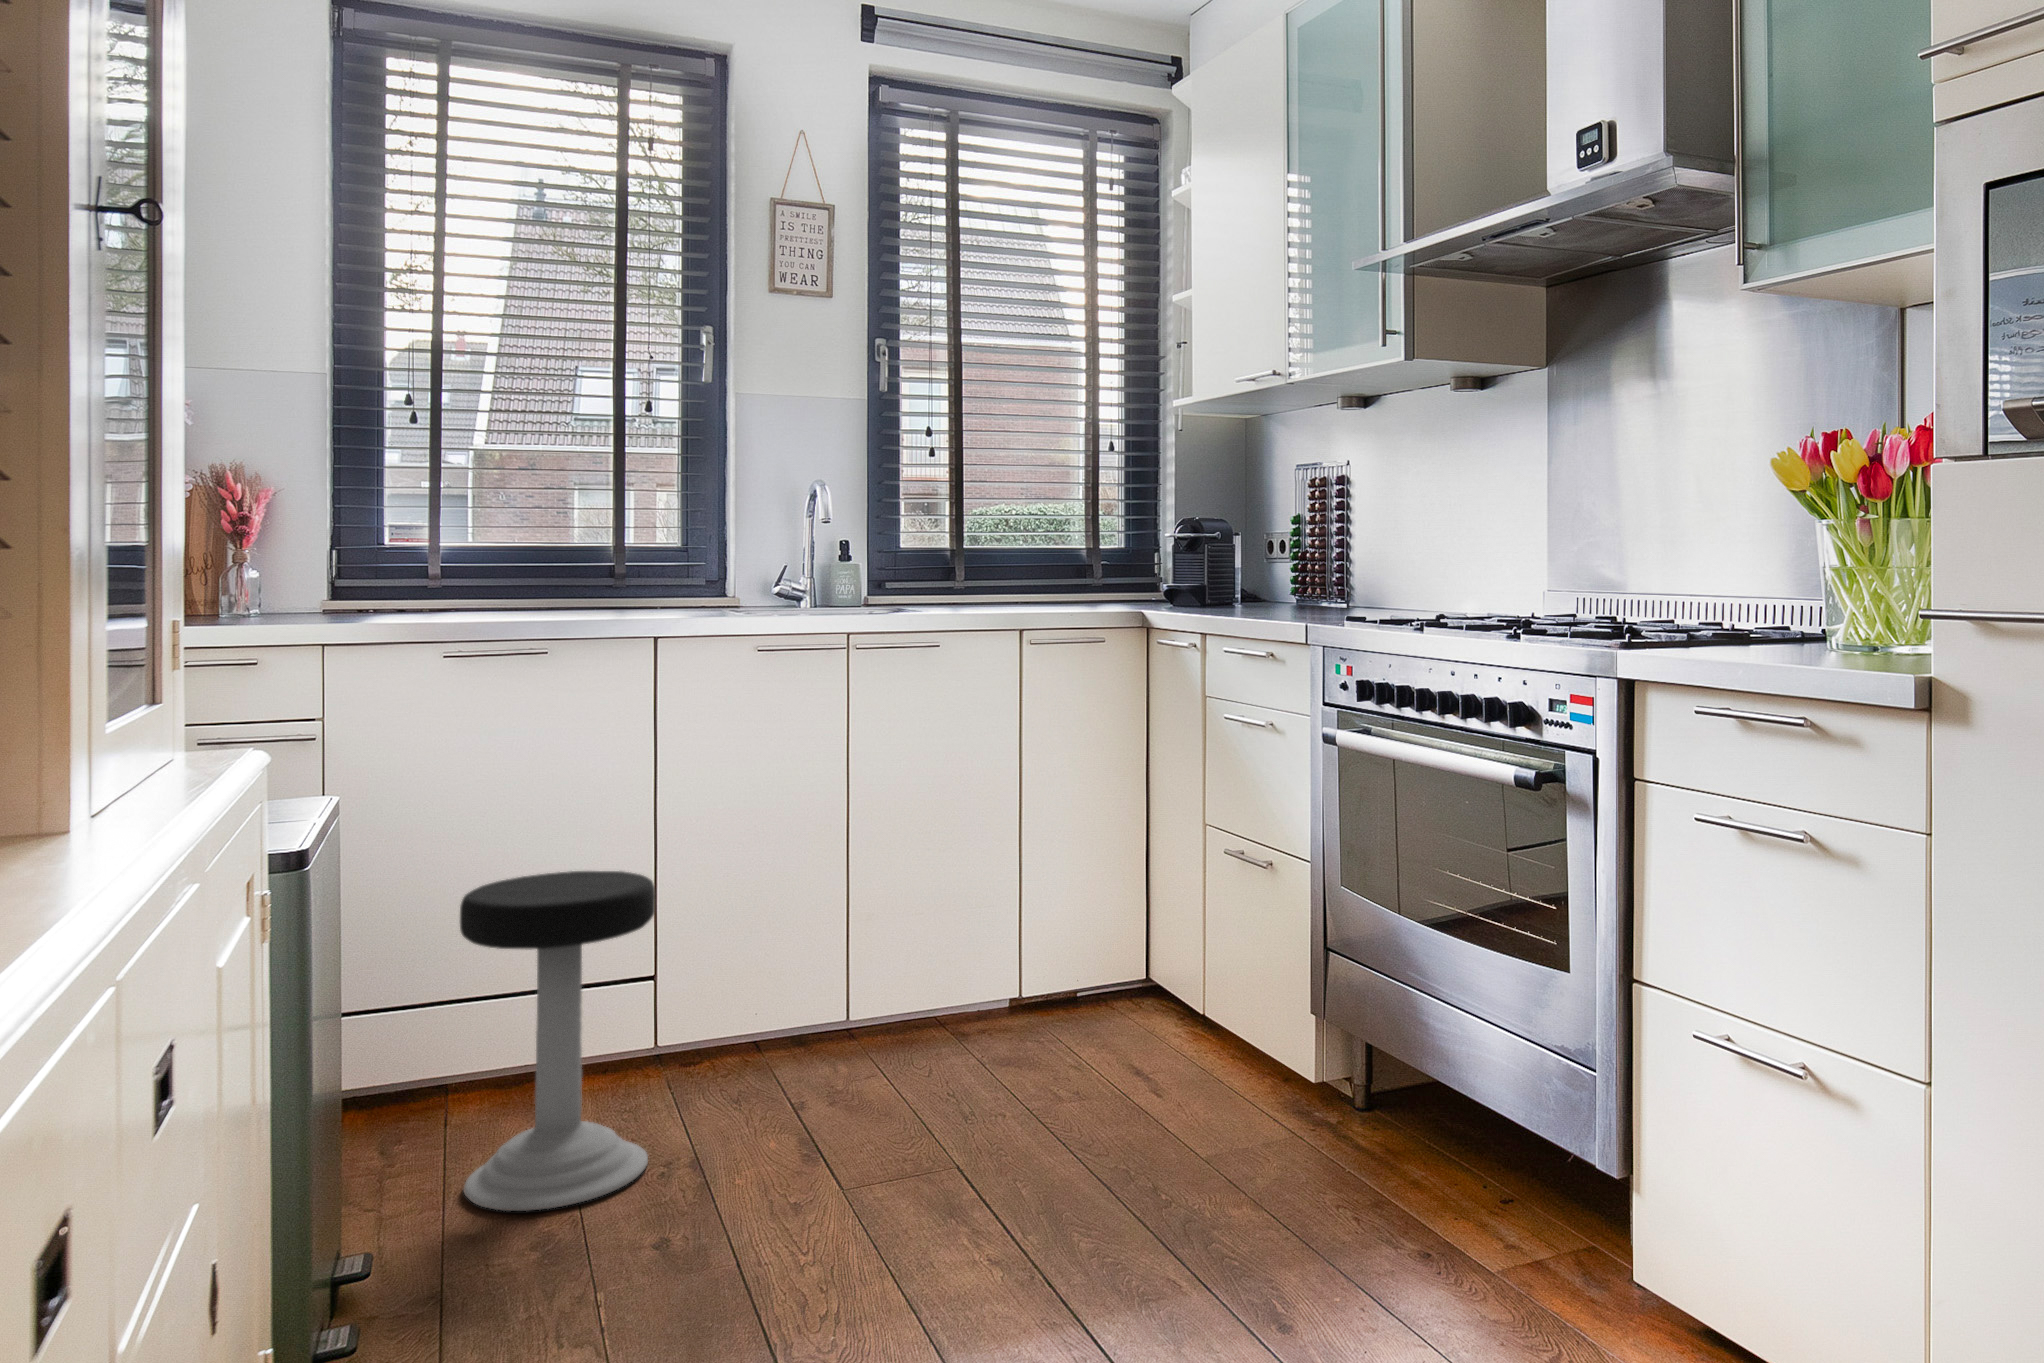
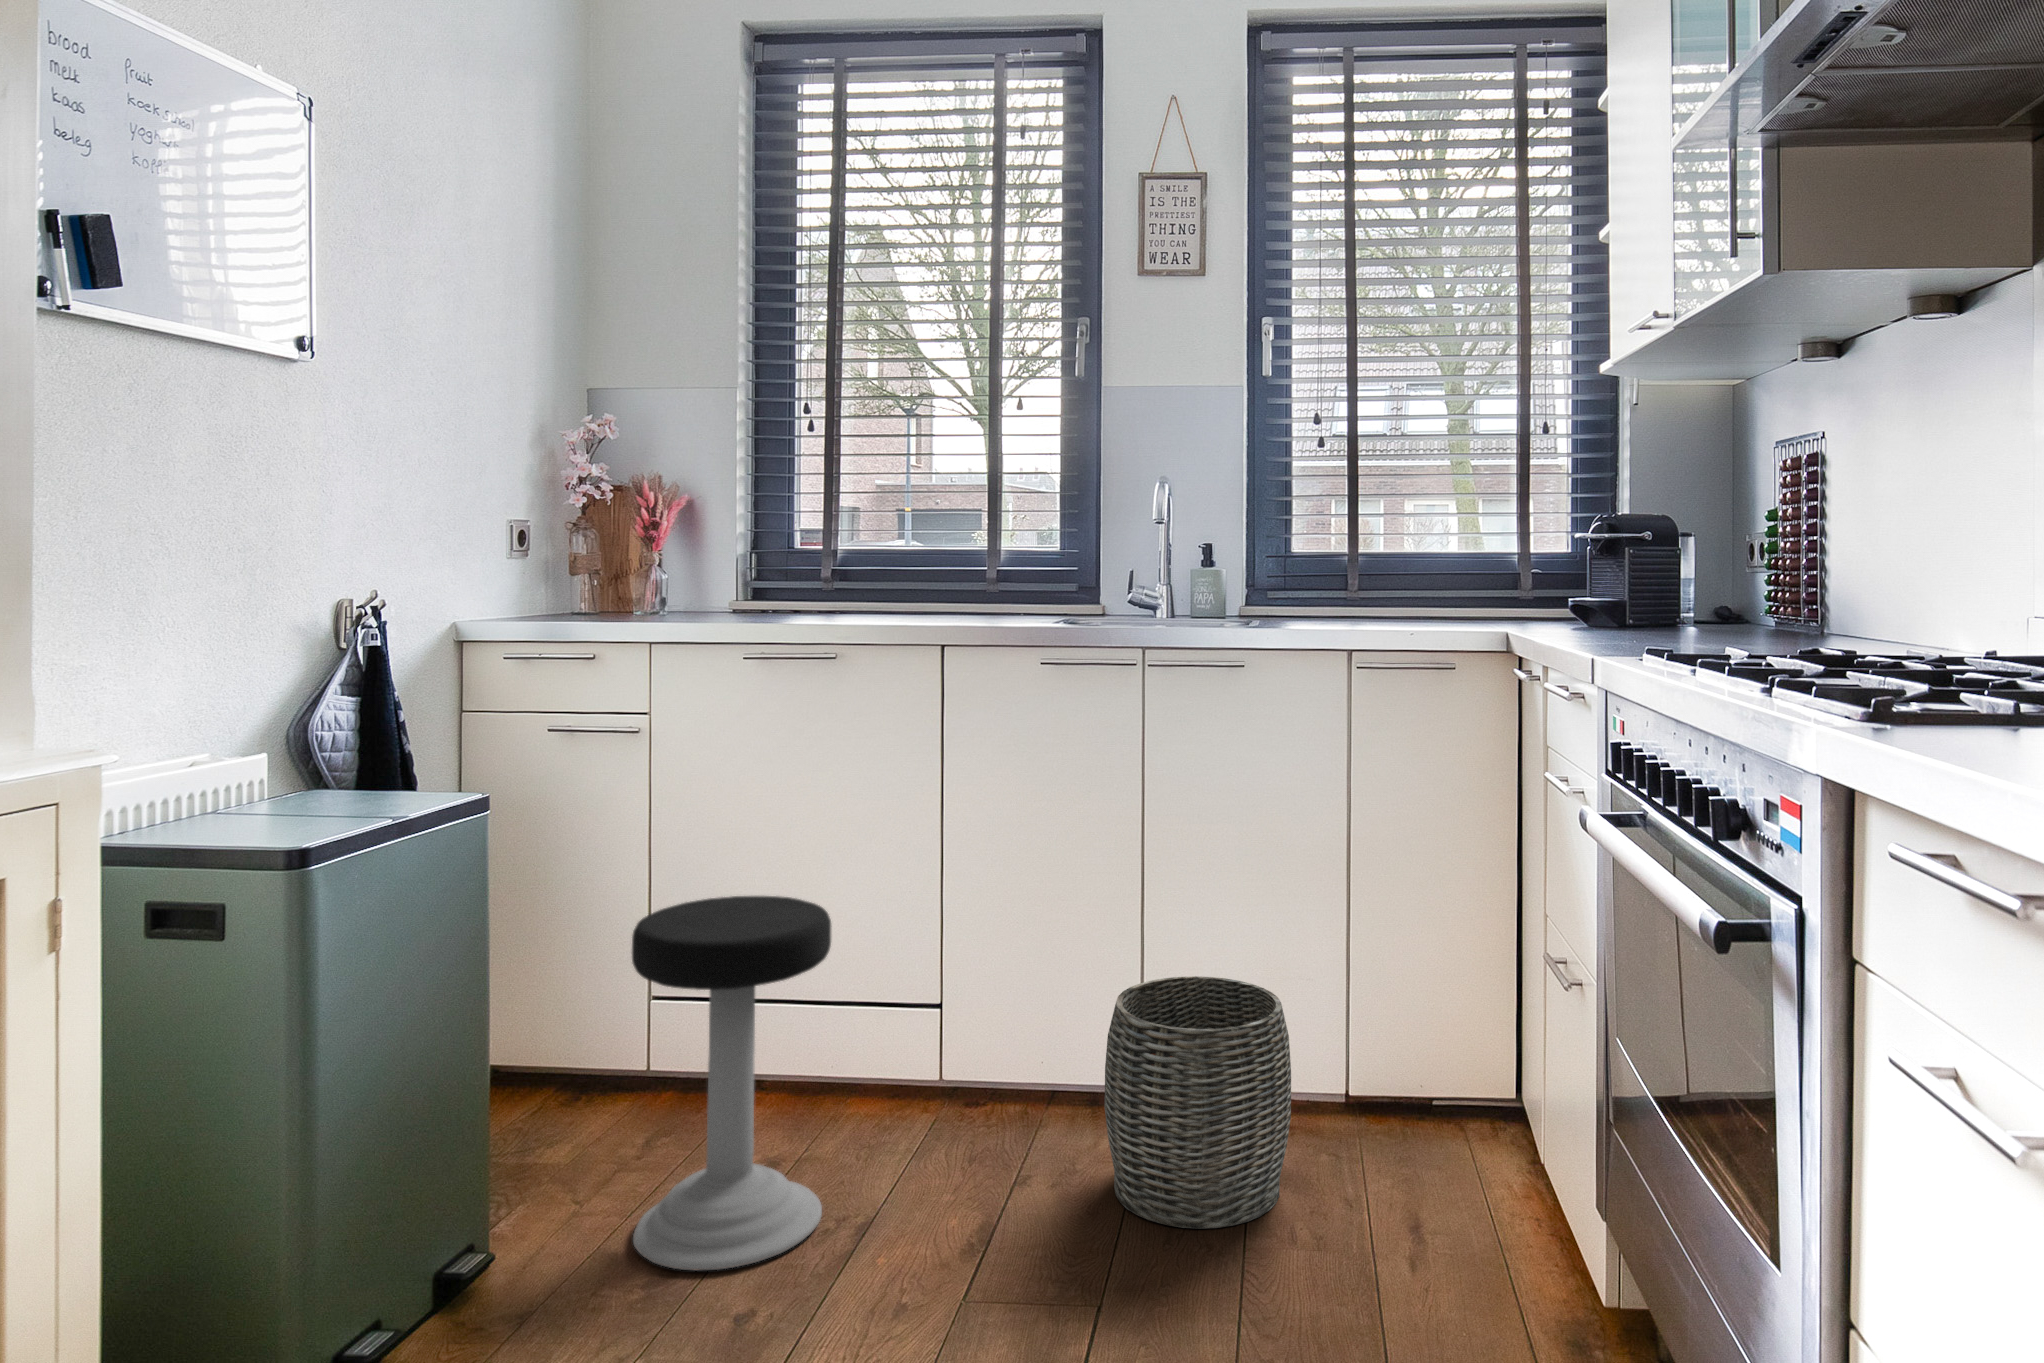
woven basket: none [865,900,1021,1091] -> present [1105,976,1291,1229]

